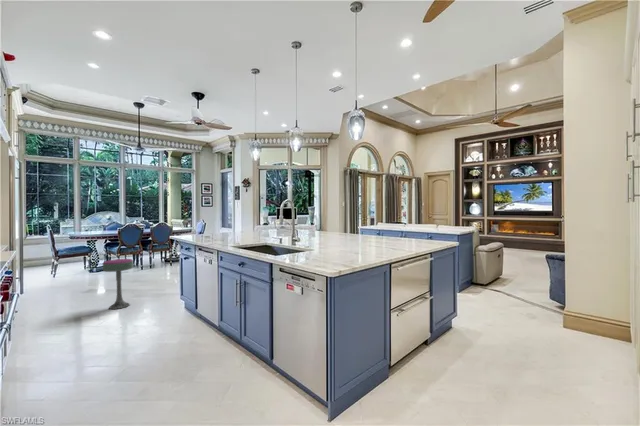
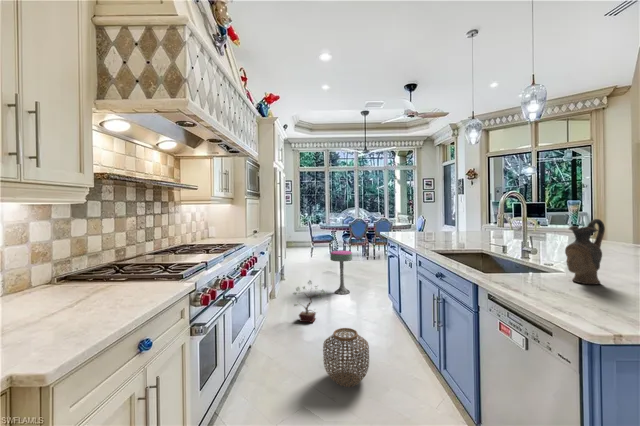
ceramic pitcher: none [319,216,336,254] -> present [565,219,605,284]
potted plant: none [56,295,112,348] -> present [294,281,325,322]
woven basket: none [125,329,178,388] -> present [323,328,369,387]

